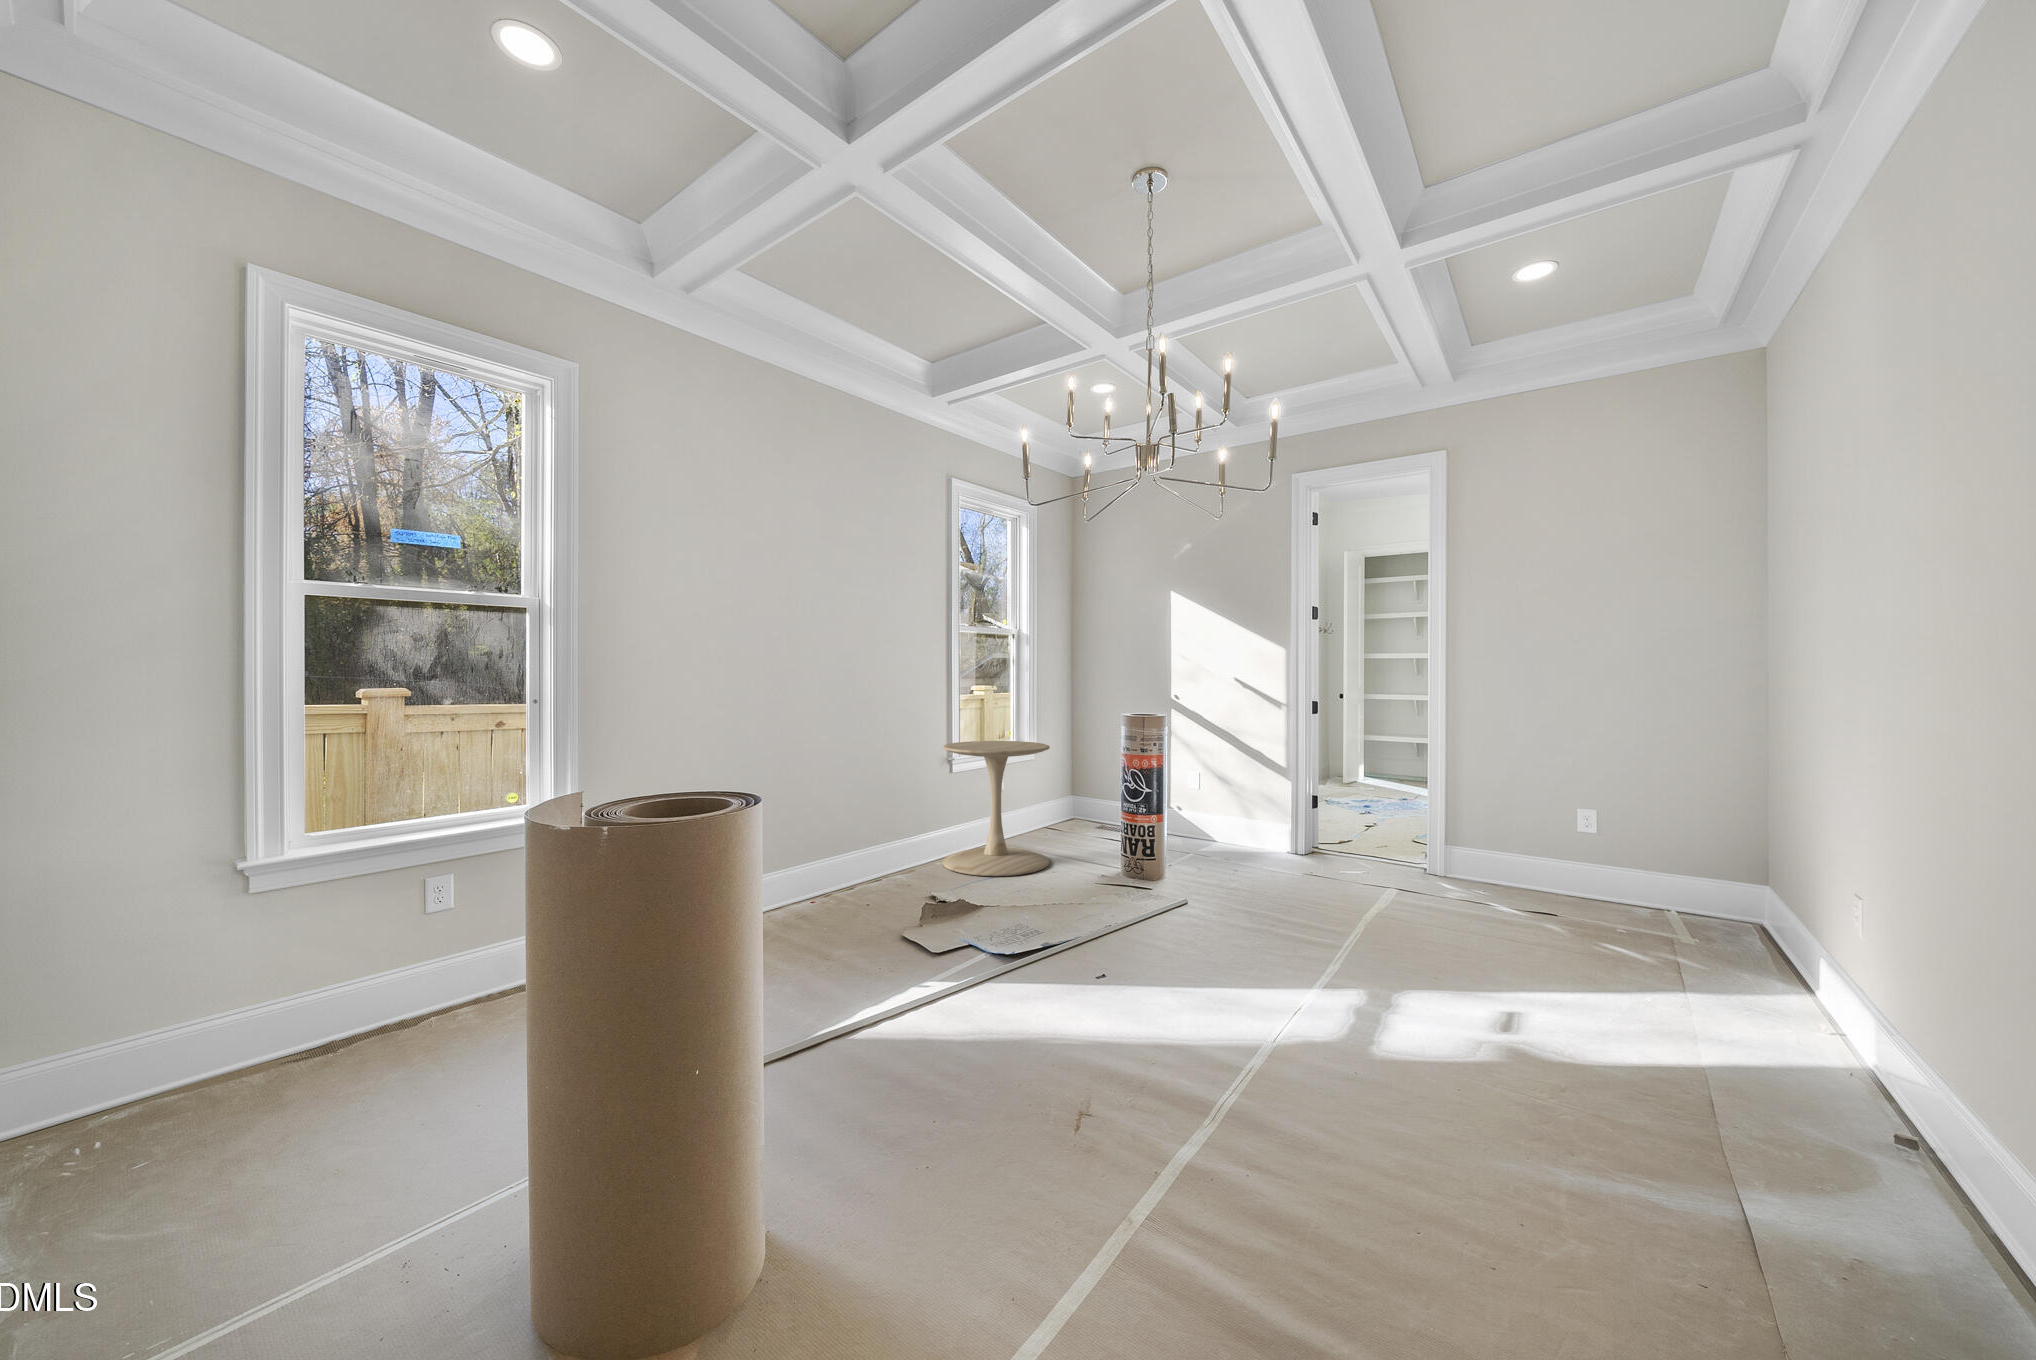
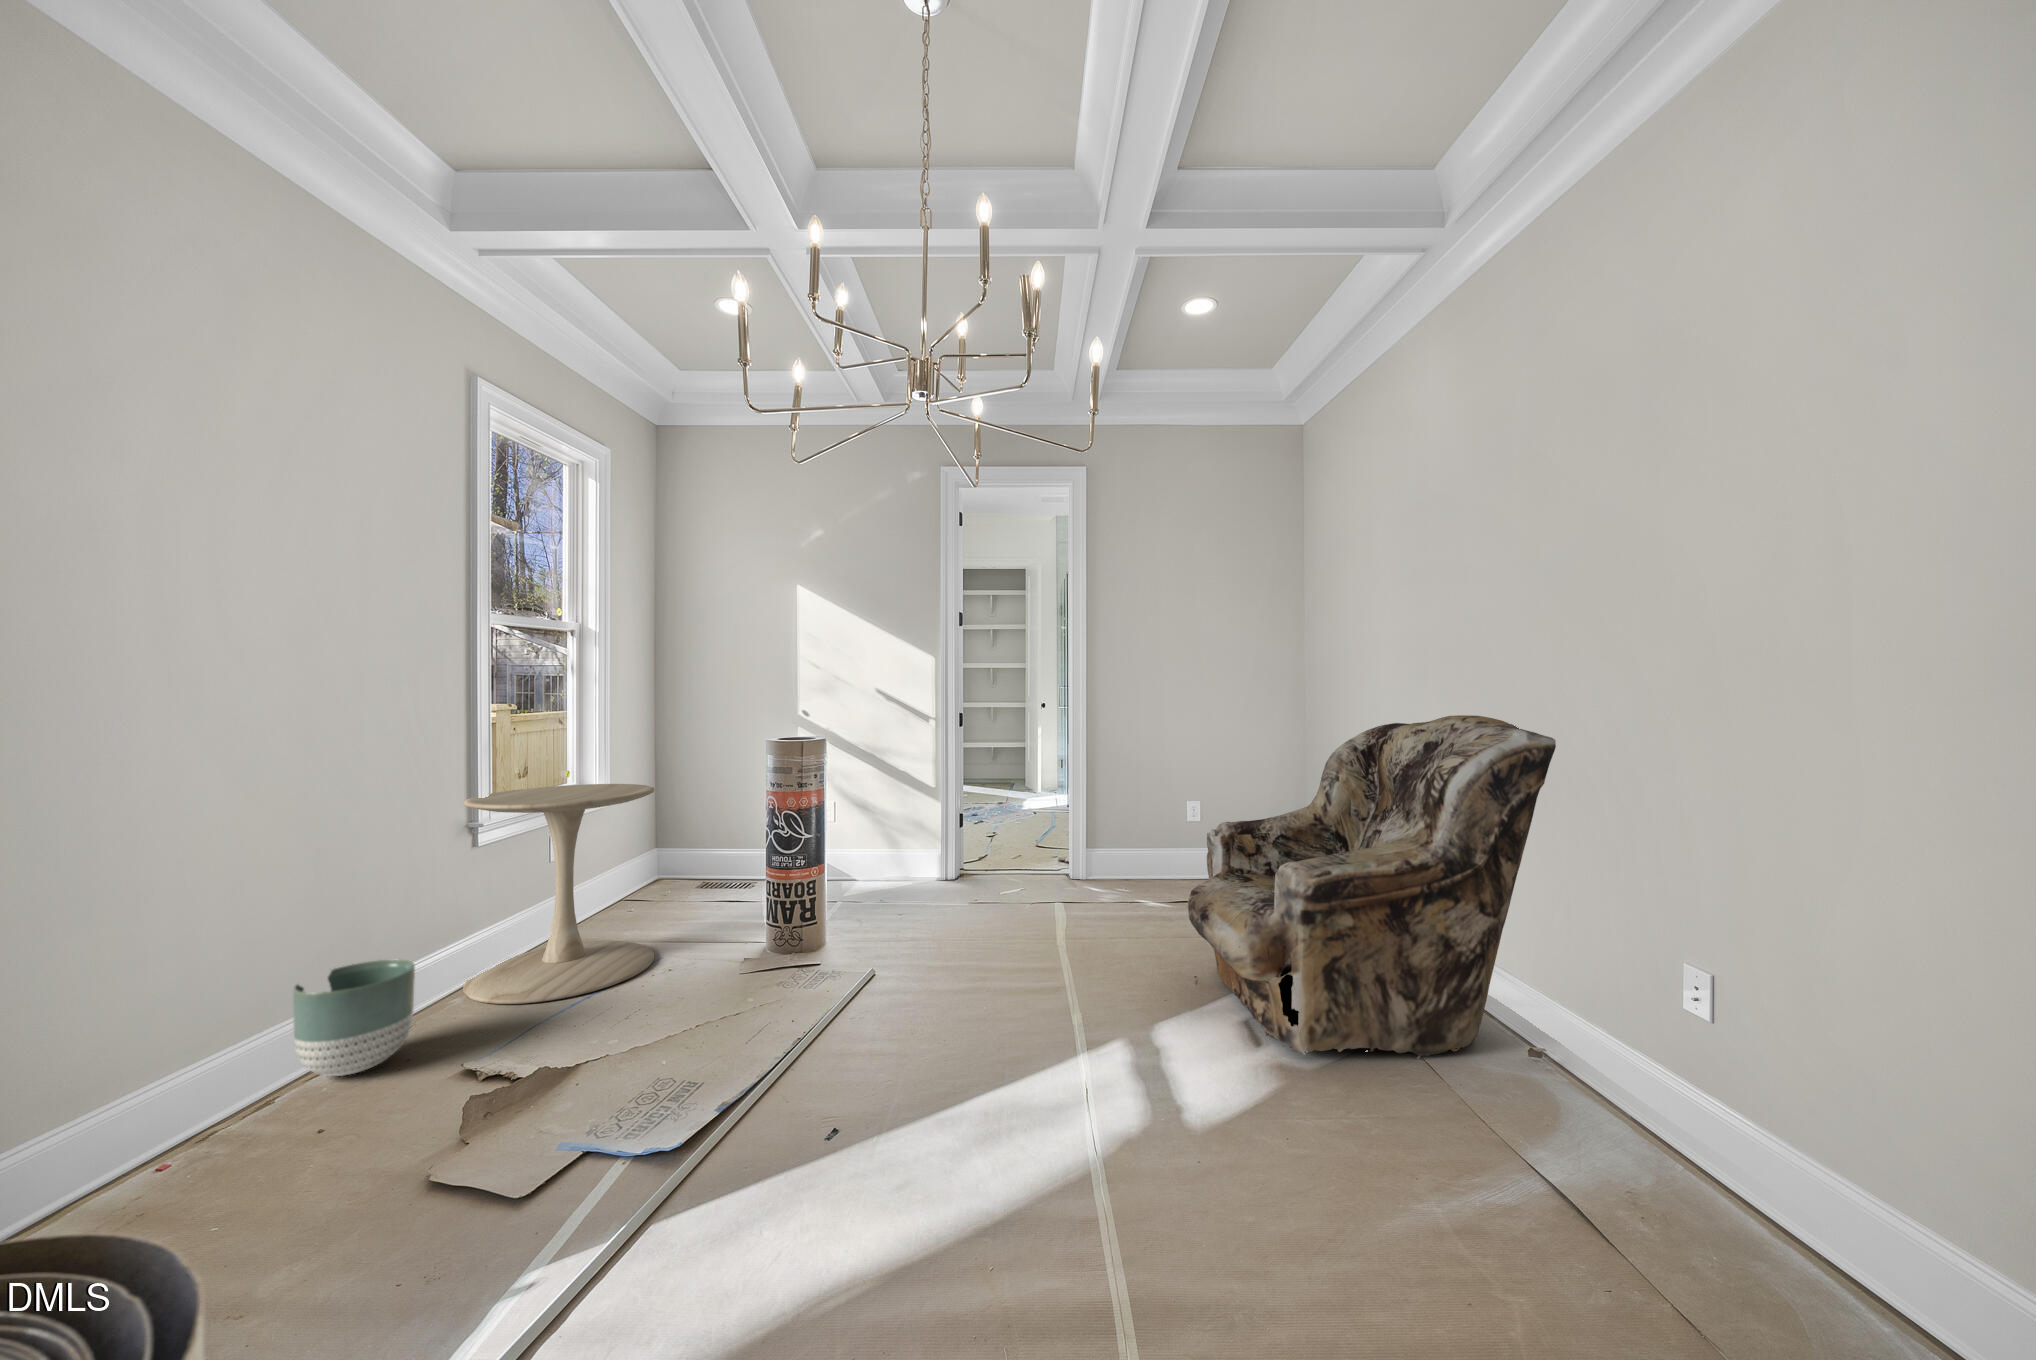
armchair: none [1440,729,1861,1063] -> present [1188,715,1556,1059]
planter: none [862,831,913,889] -> present [293,960,415,1076]

